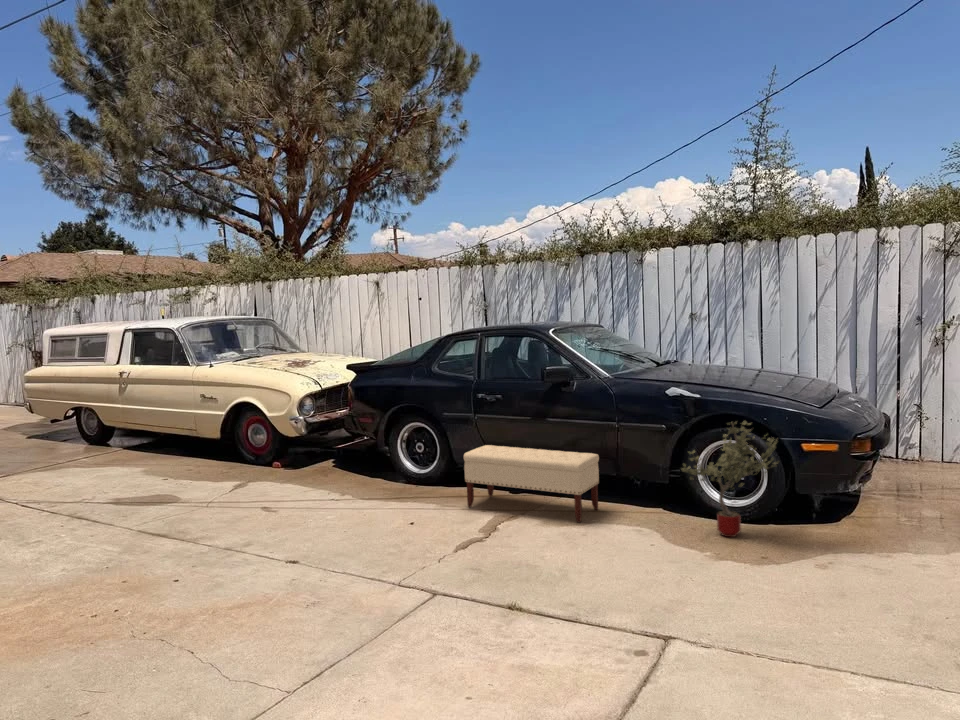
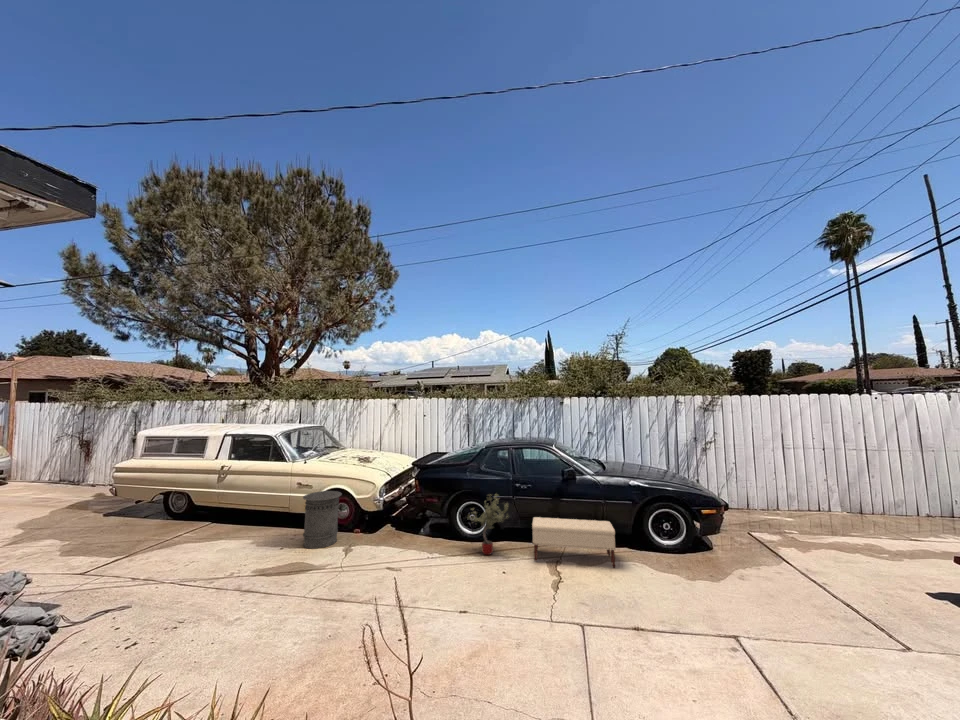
trash can: none [194,403,248,477] -> present [303,491,342,549]
potted tree: present [682,421,778,537] -> present [468,494,508,555]

